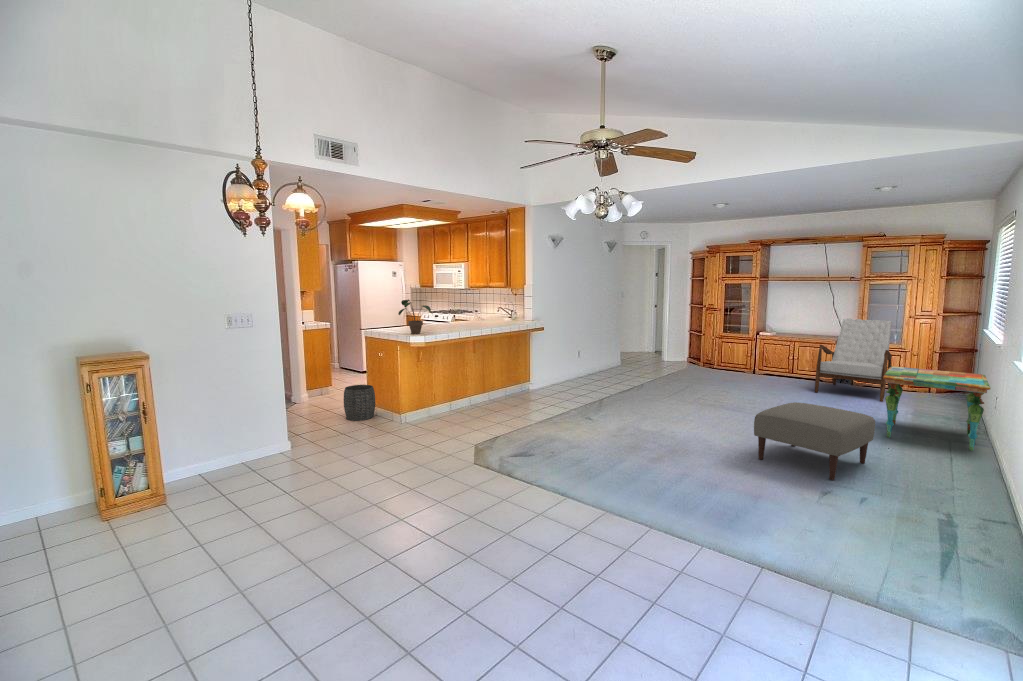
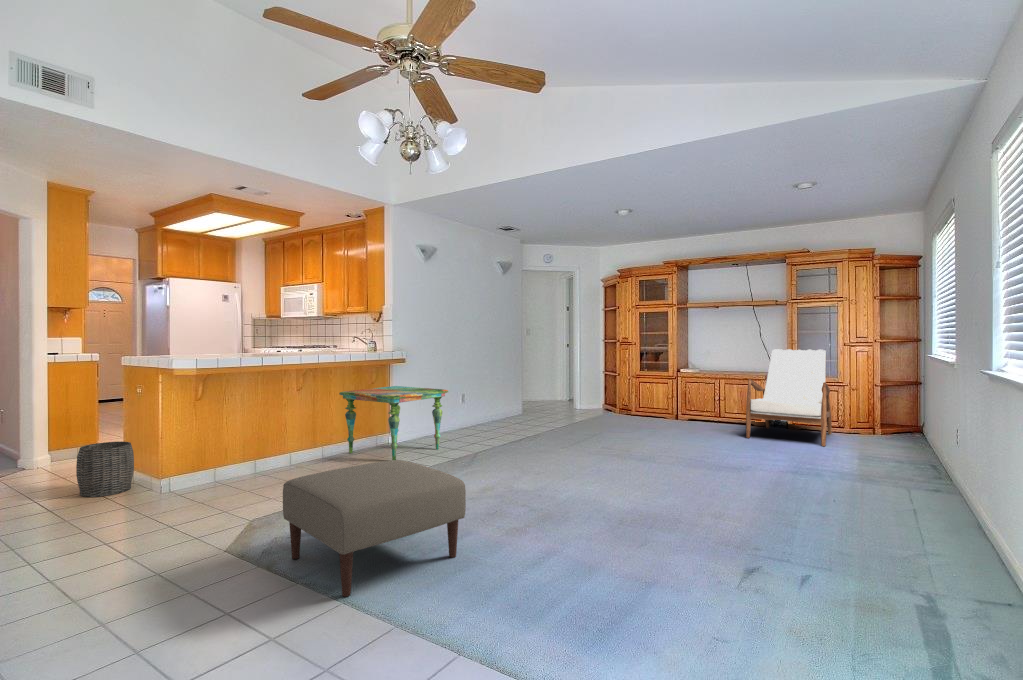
potted plant: present [398,299,433,334] -> none [164,312,224,362]
side table: present [883,366,991,451] -> present [339,386,448,460]
ottoman: present [754,402,875,480] -> present [283,460,466,597]

